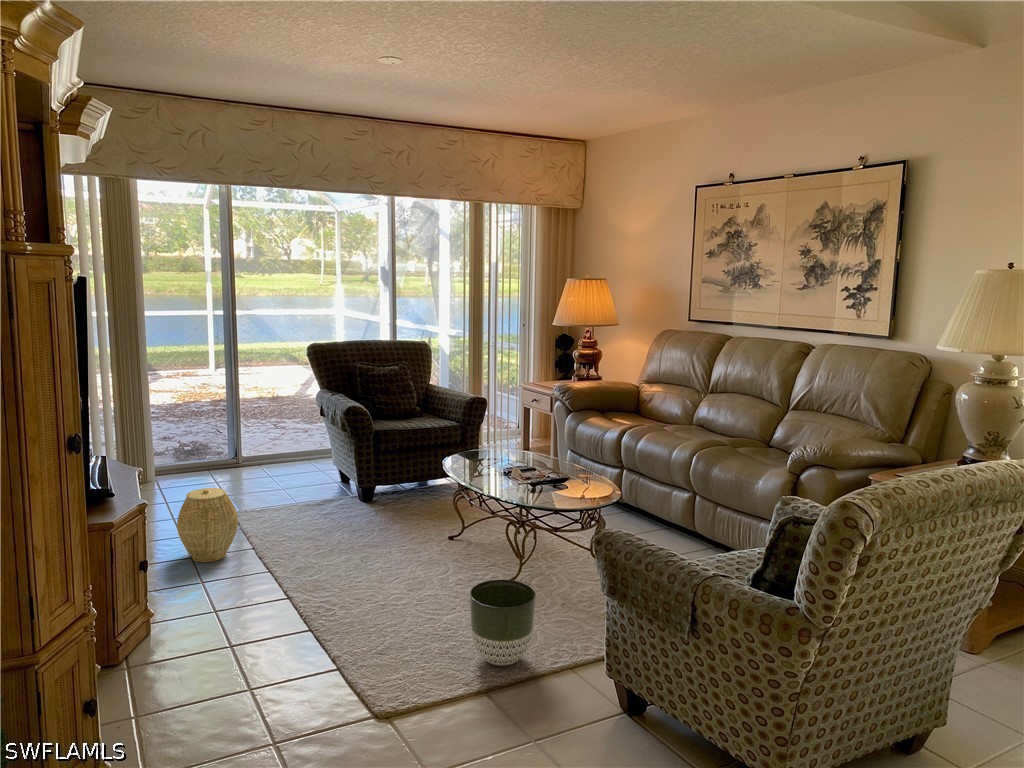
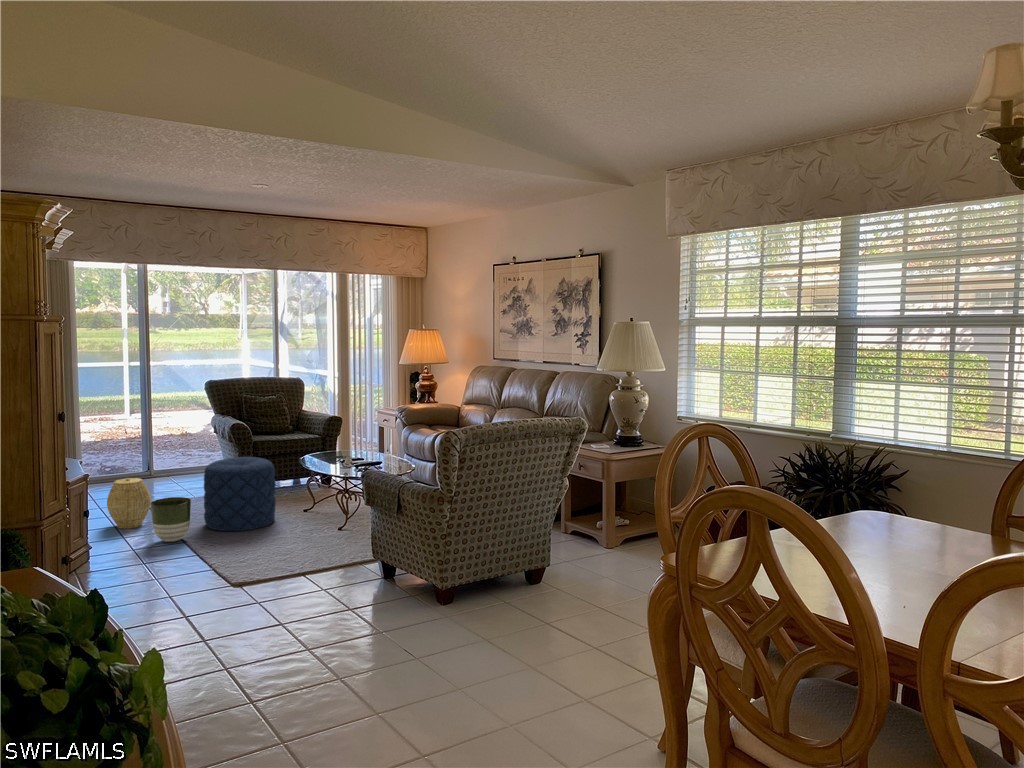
pouf: none [313,461,412,576] -> present [204,457,276,531]
planter: present [470,580,536,666] -> present [151,497,191,542]

